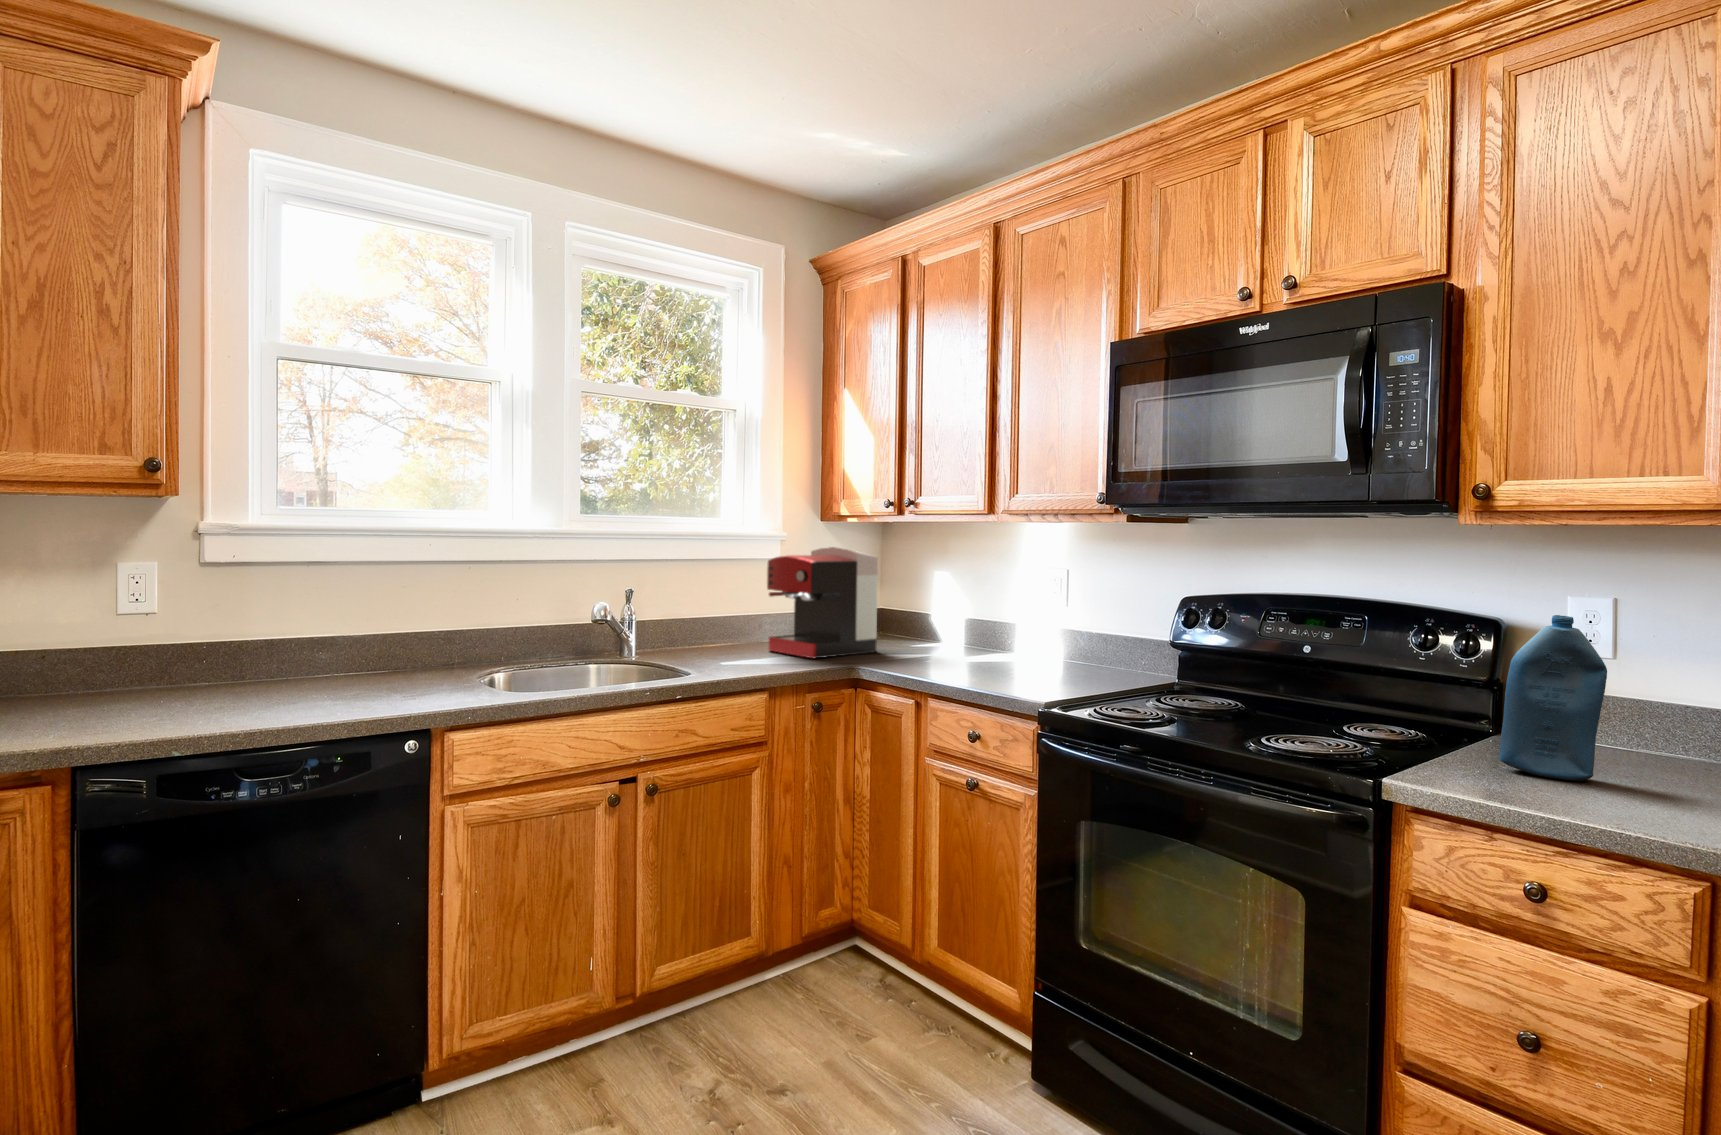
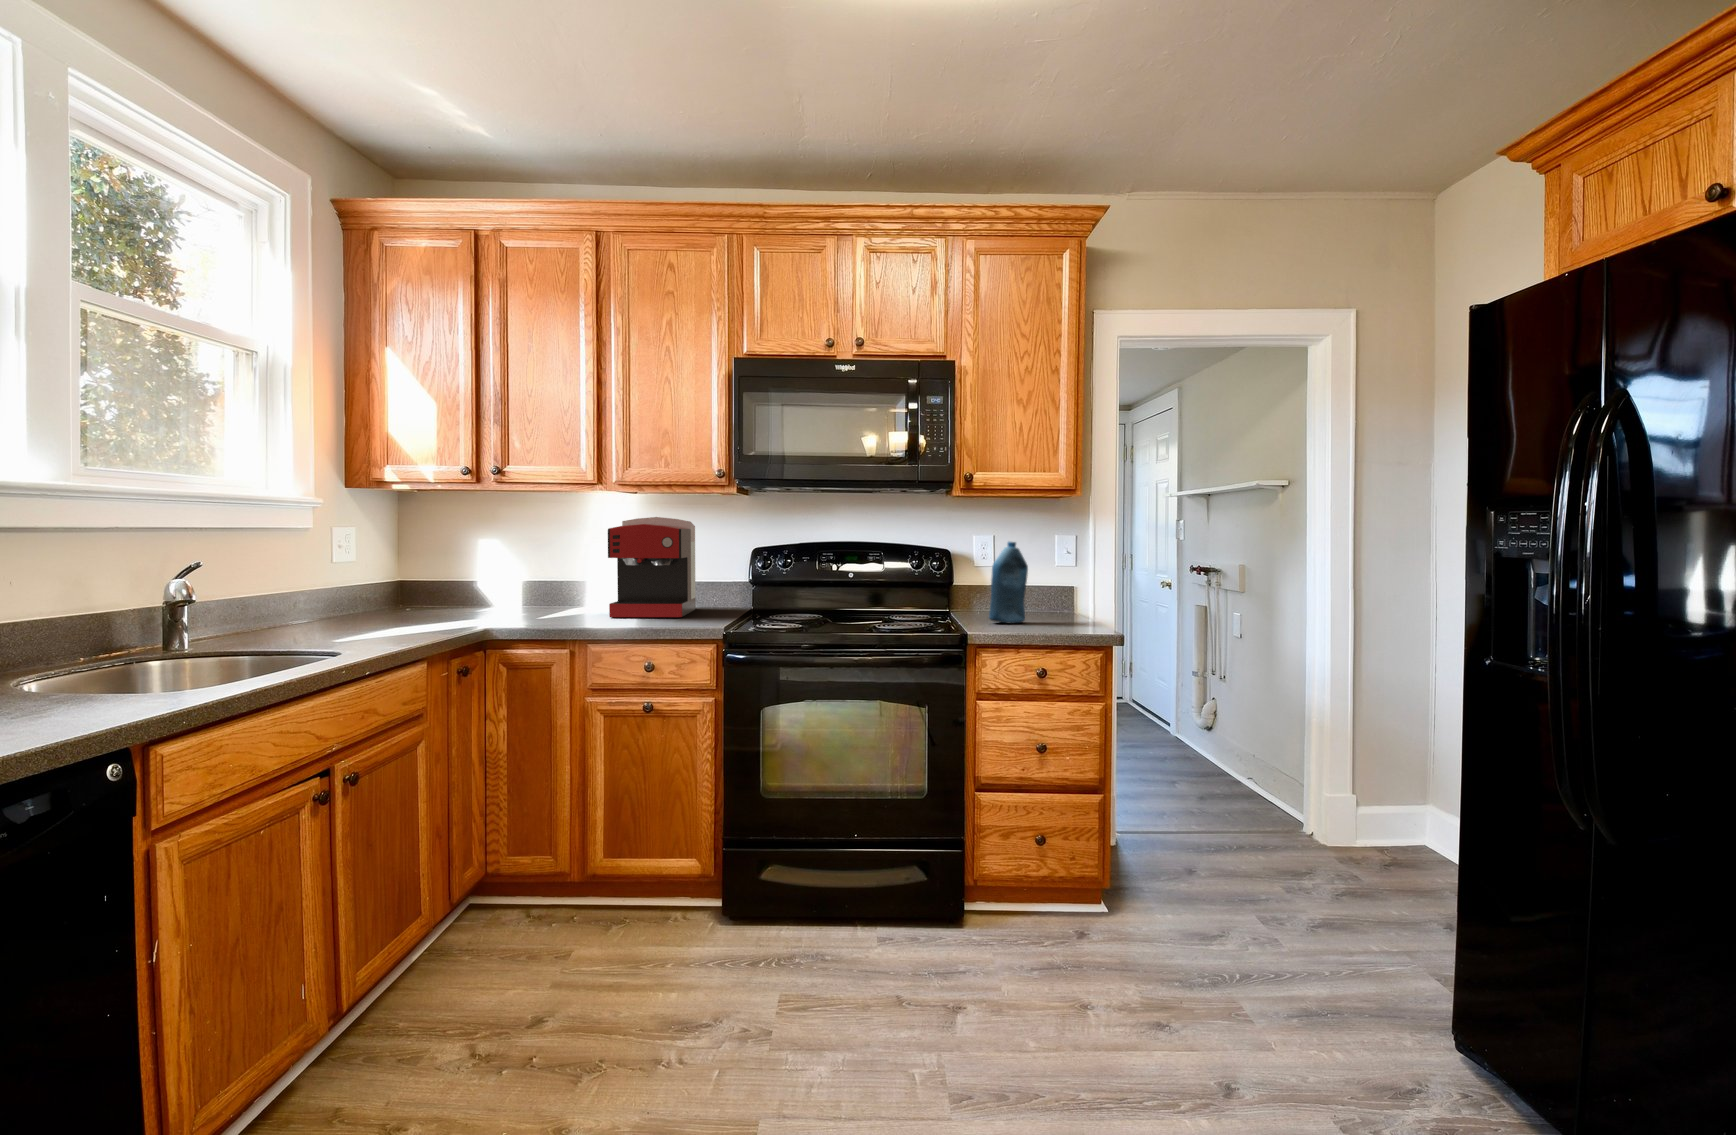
coffee maker: present [767,547,878,658] -> present [608,517,696,617]

